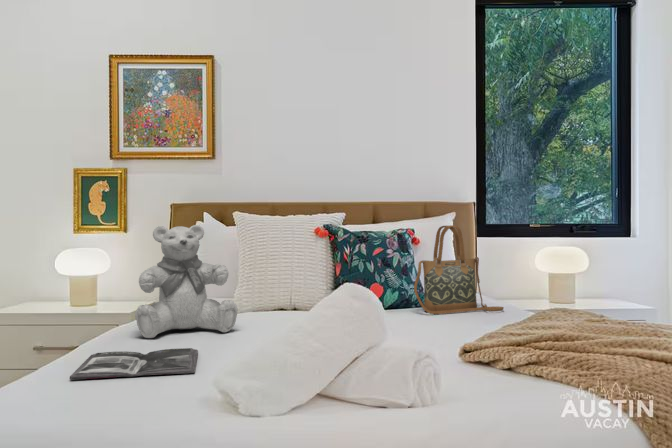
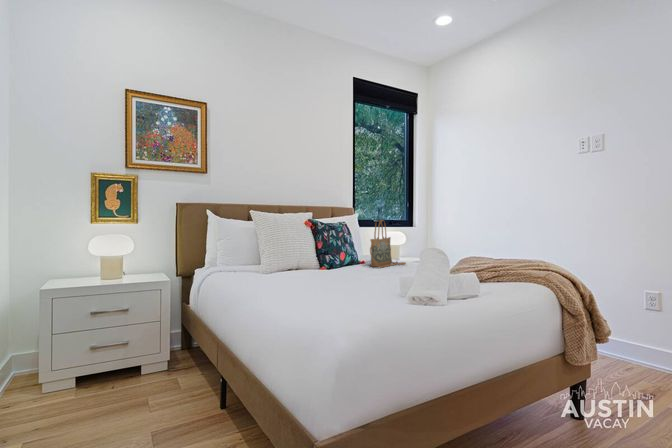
teddy bear: present [135,225,238,338] -> none [257,217,311,291]
magazine: present [70,348,198,380] -> none [273,292,363,316]

